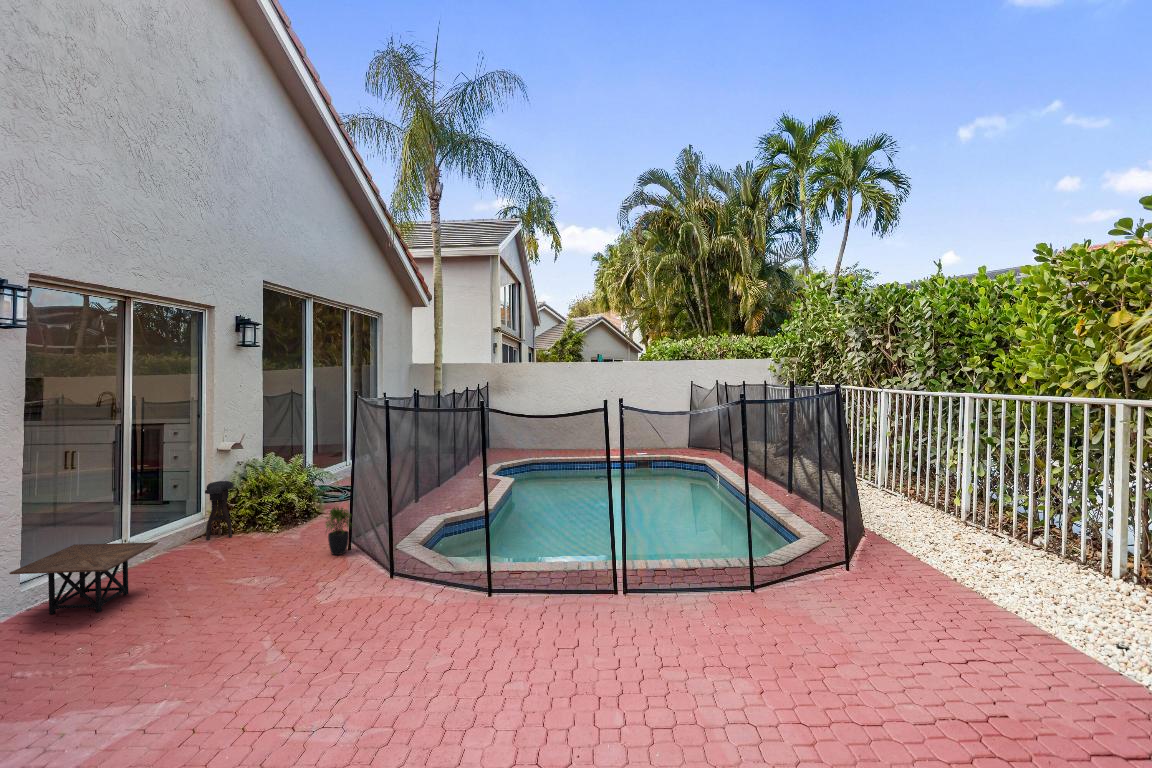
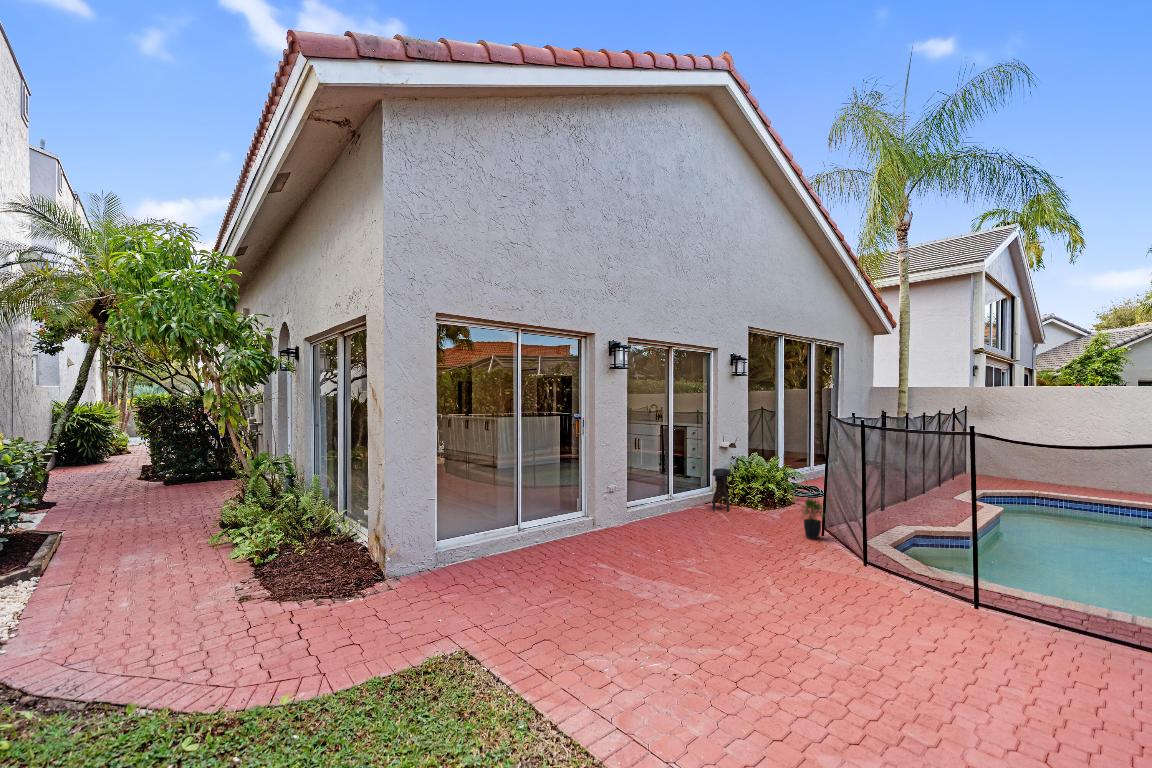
side table: present [9,542,158,614] -> none [616,494,688,539]

